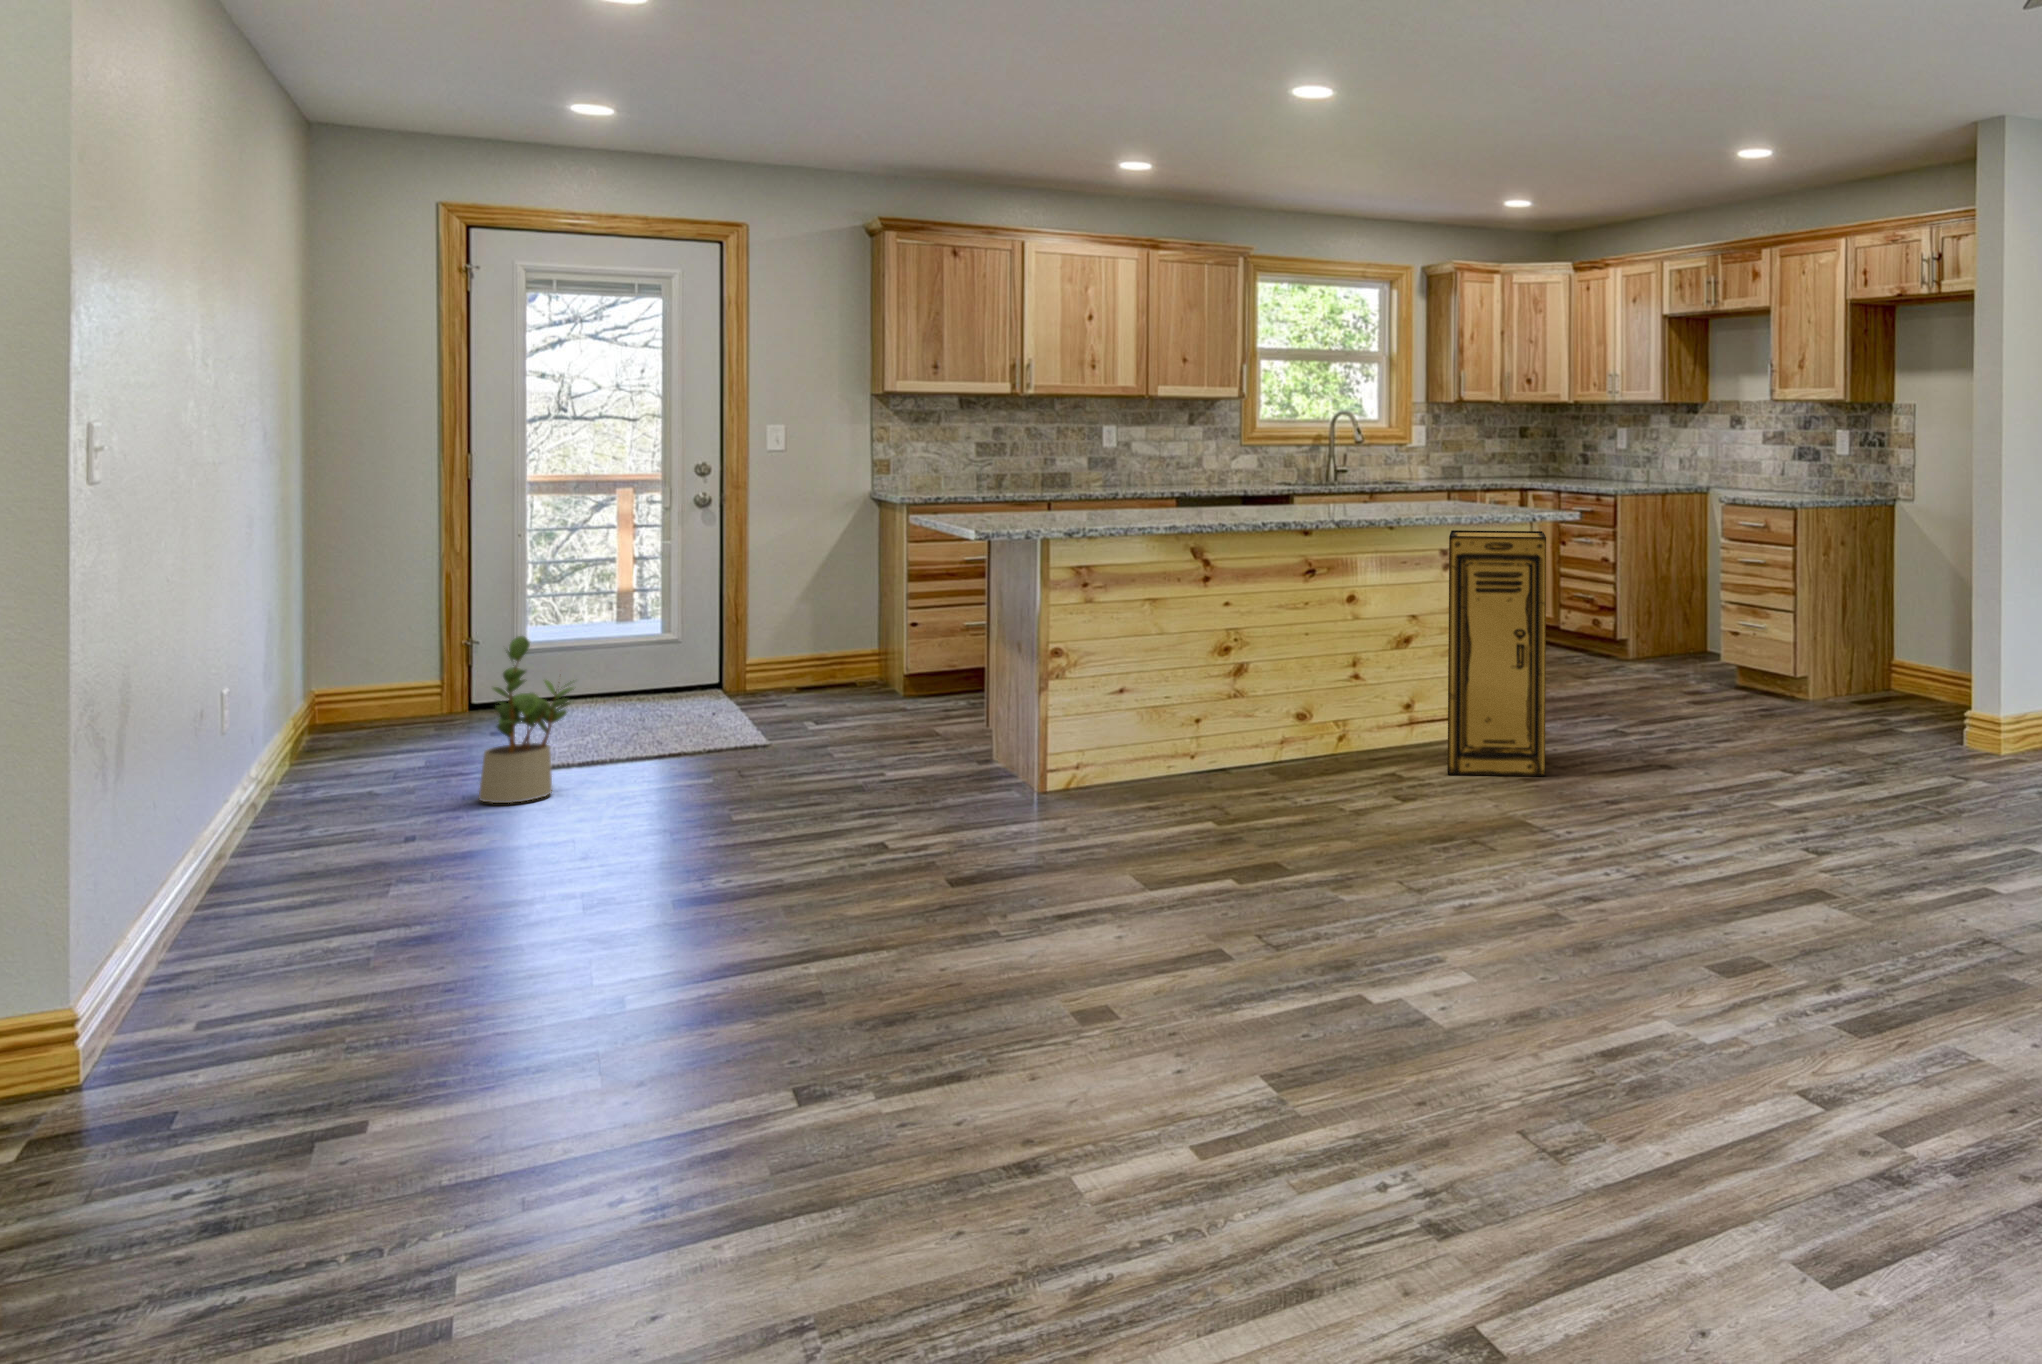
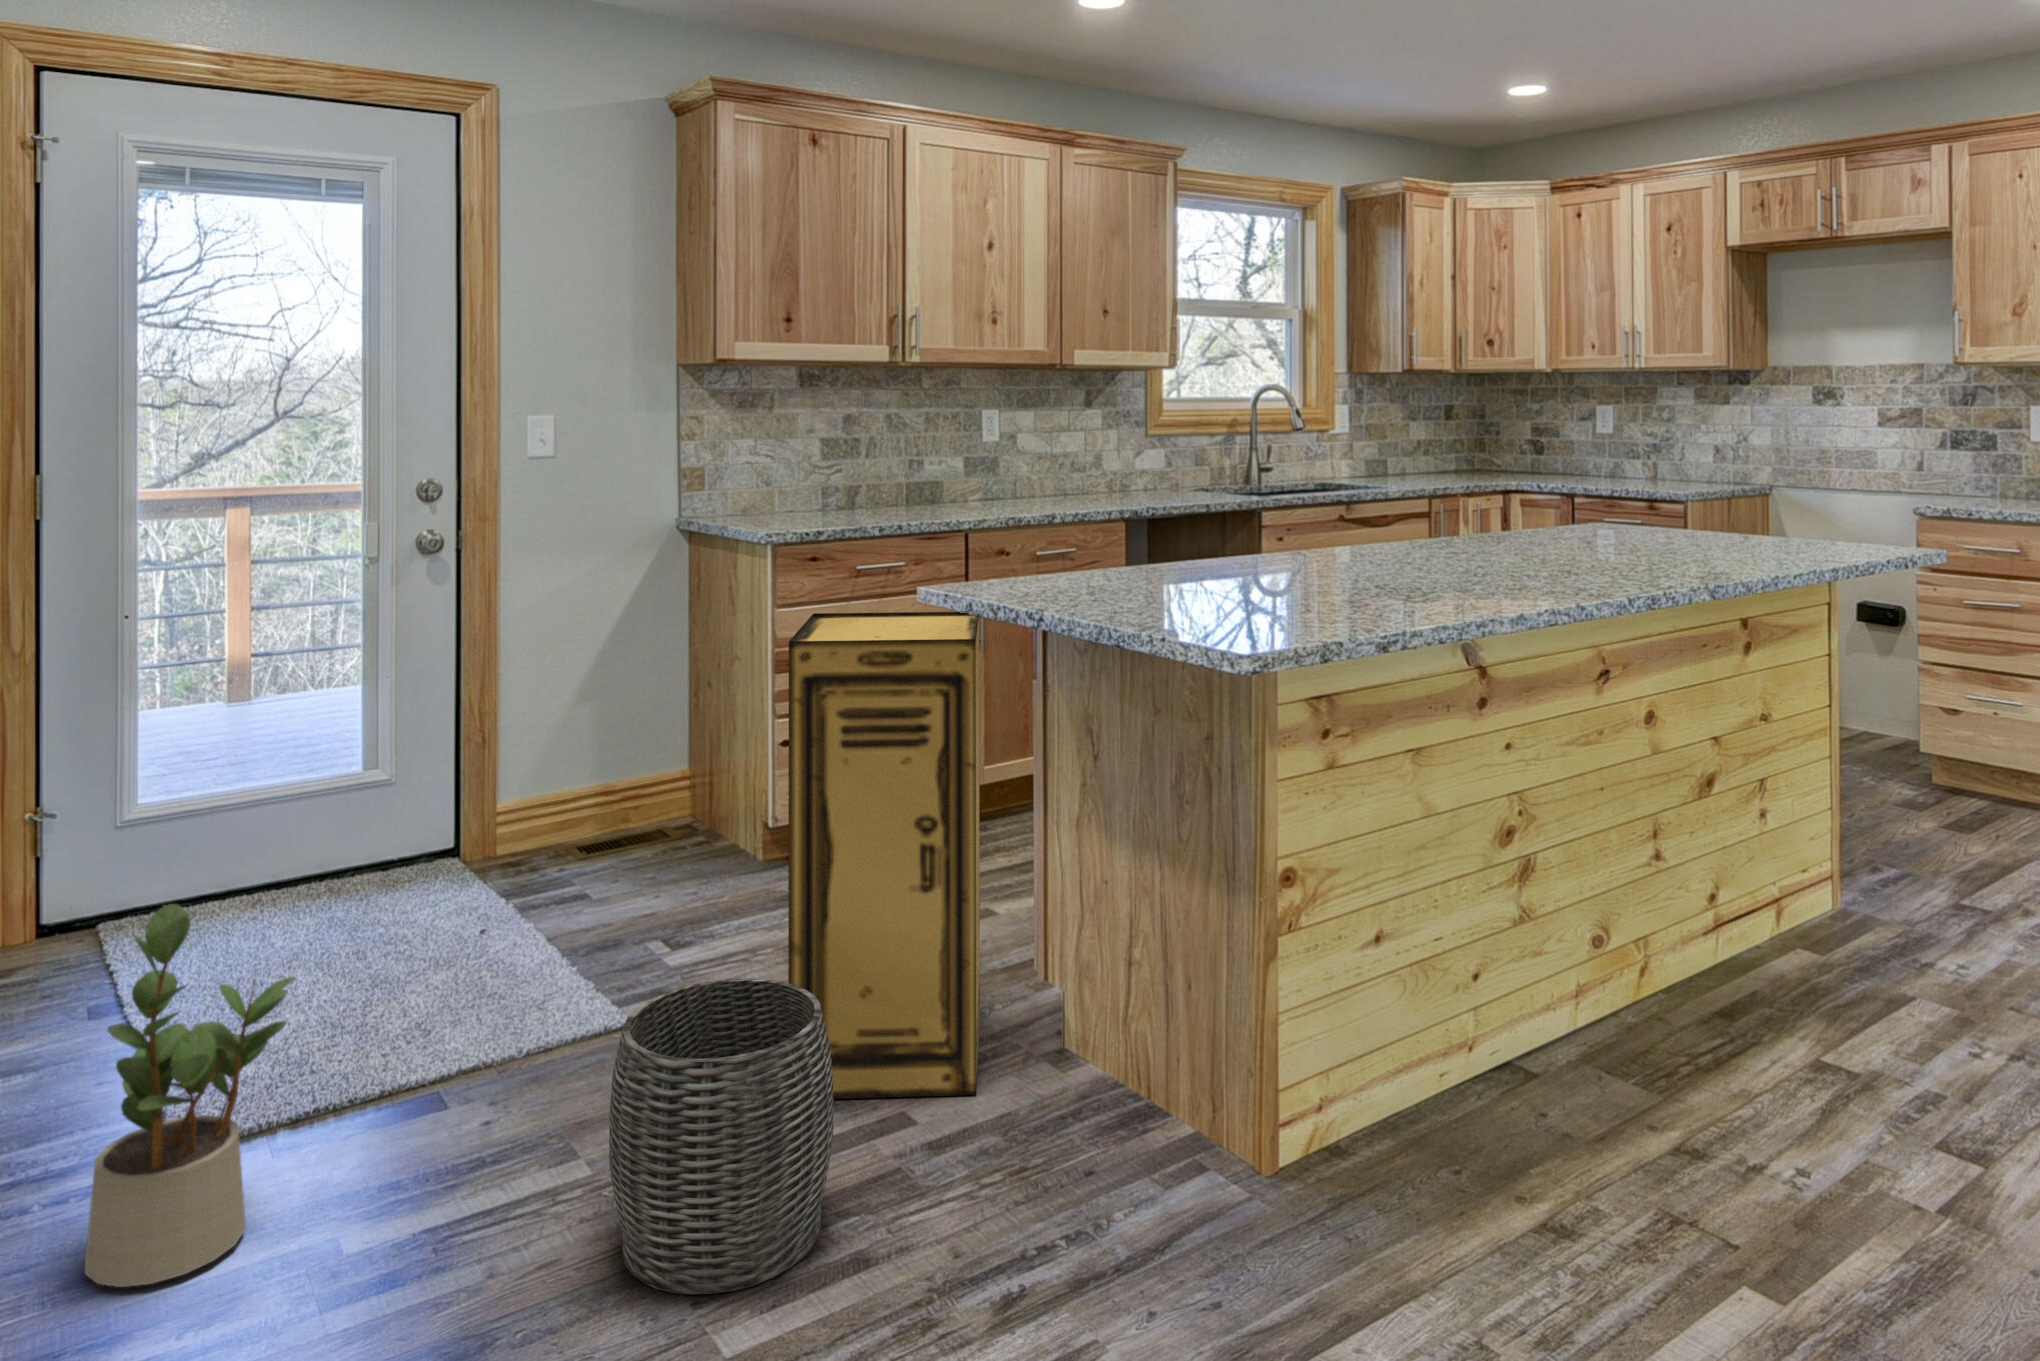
storage cabinet: present [1448,530,1546,776] -> present [788,612,980,1099]
woven basket: none [712,691,824,814] -> present [609,978,833,1295]

